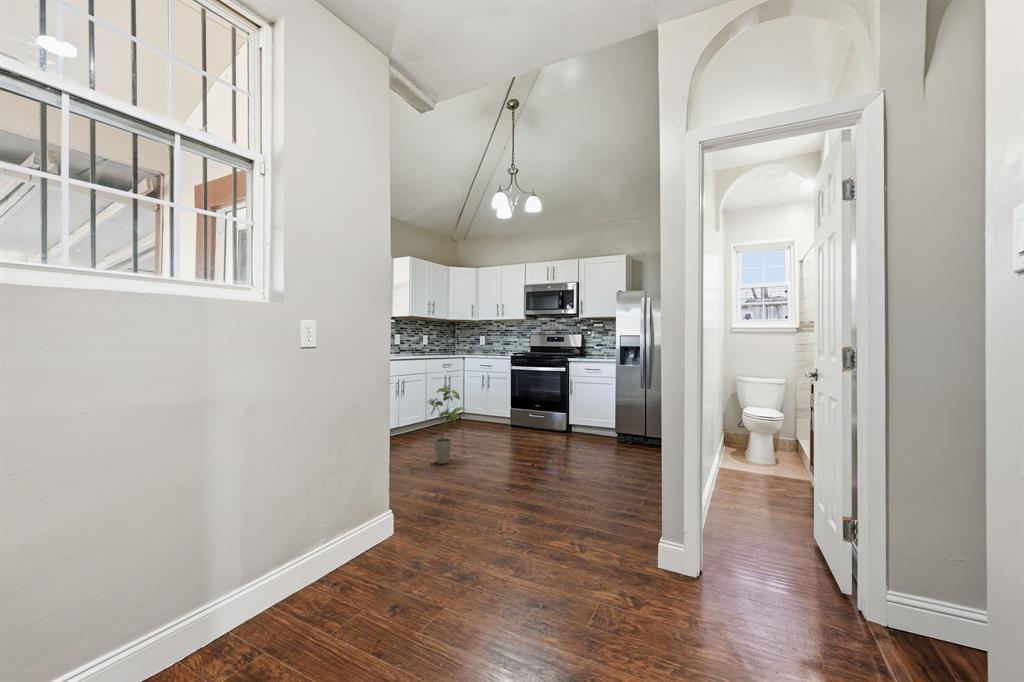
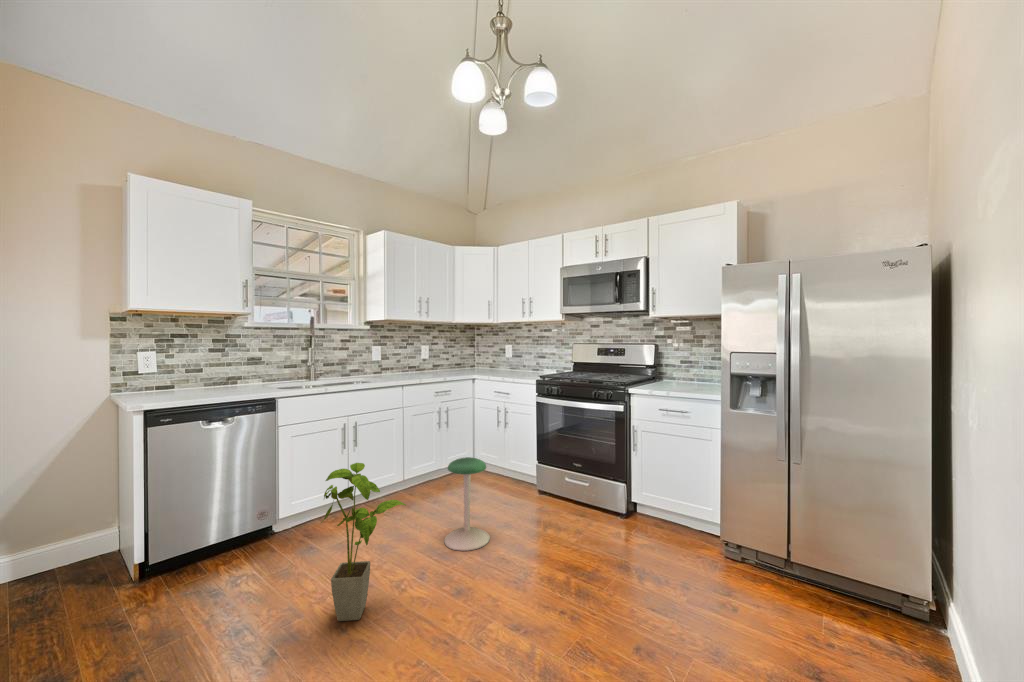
stool: none [469,397,494,446] -> present [444,457,490,551]

